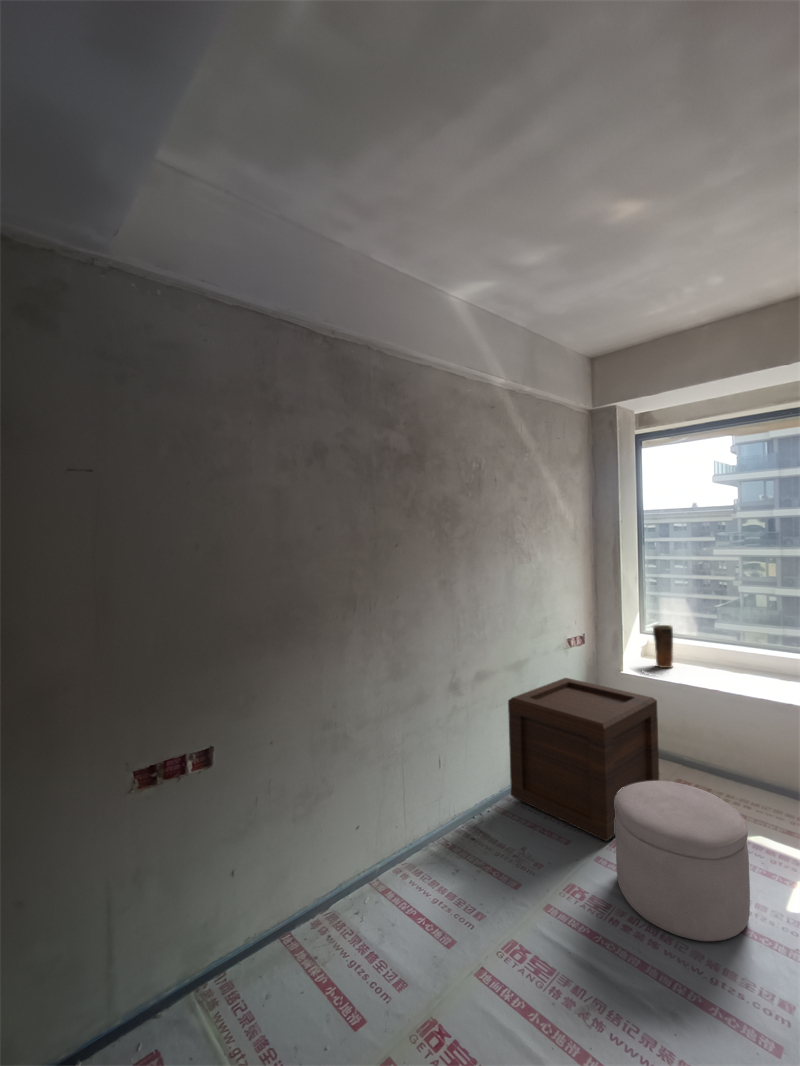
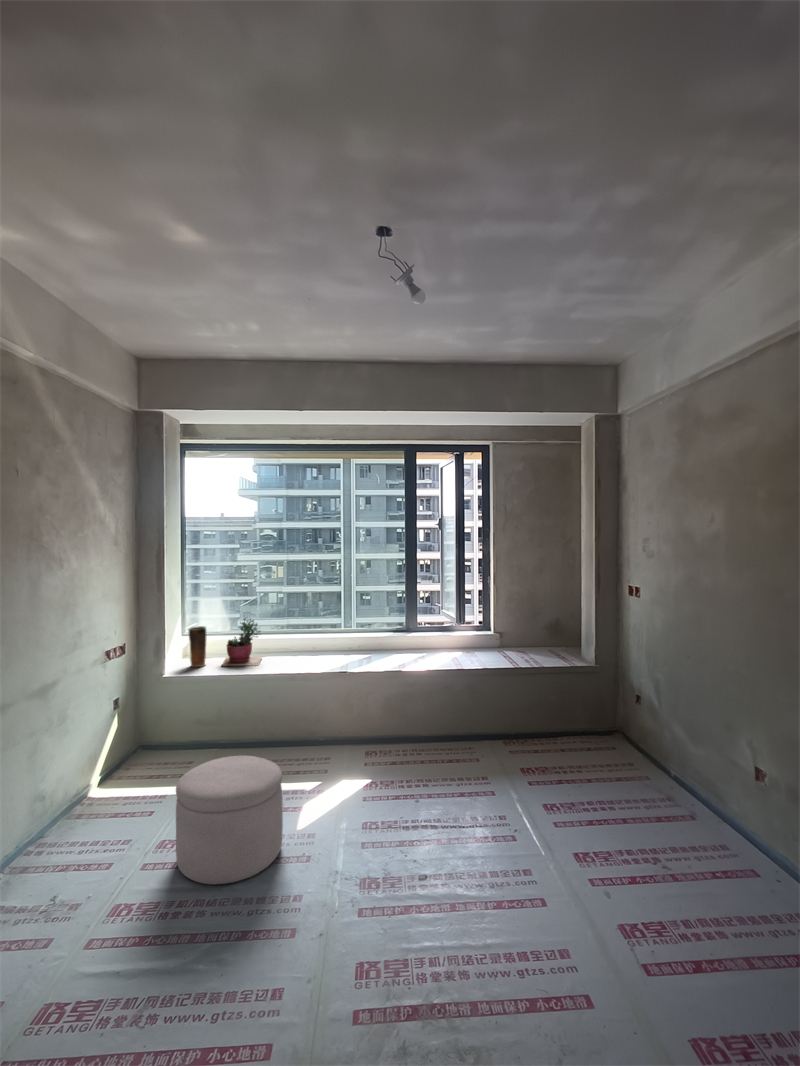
succulent plant: none [690,621,745,680] -> present [222,618,262,666]
wooden crate: present [508,678,659,841] -> none [42,692,201,842]

